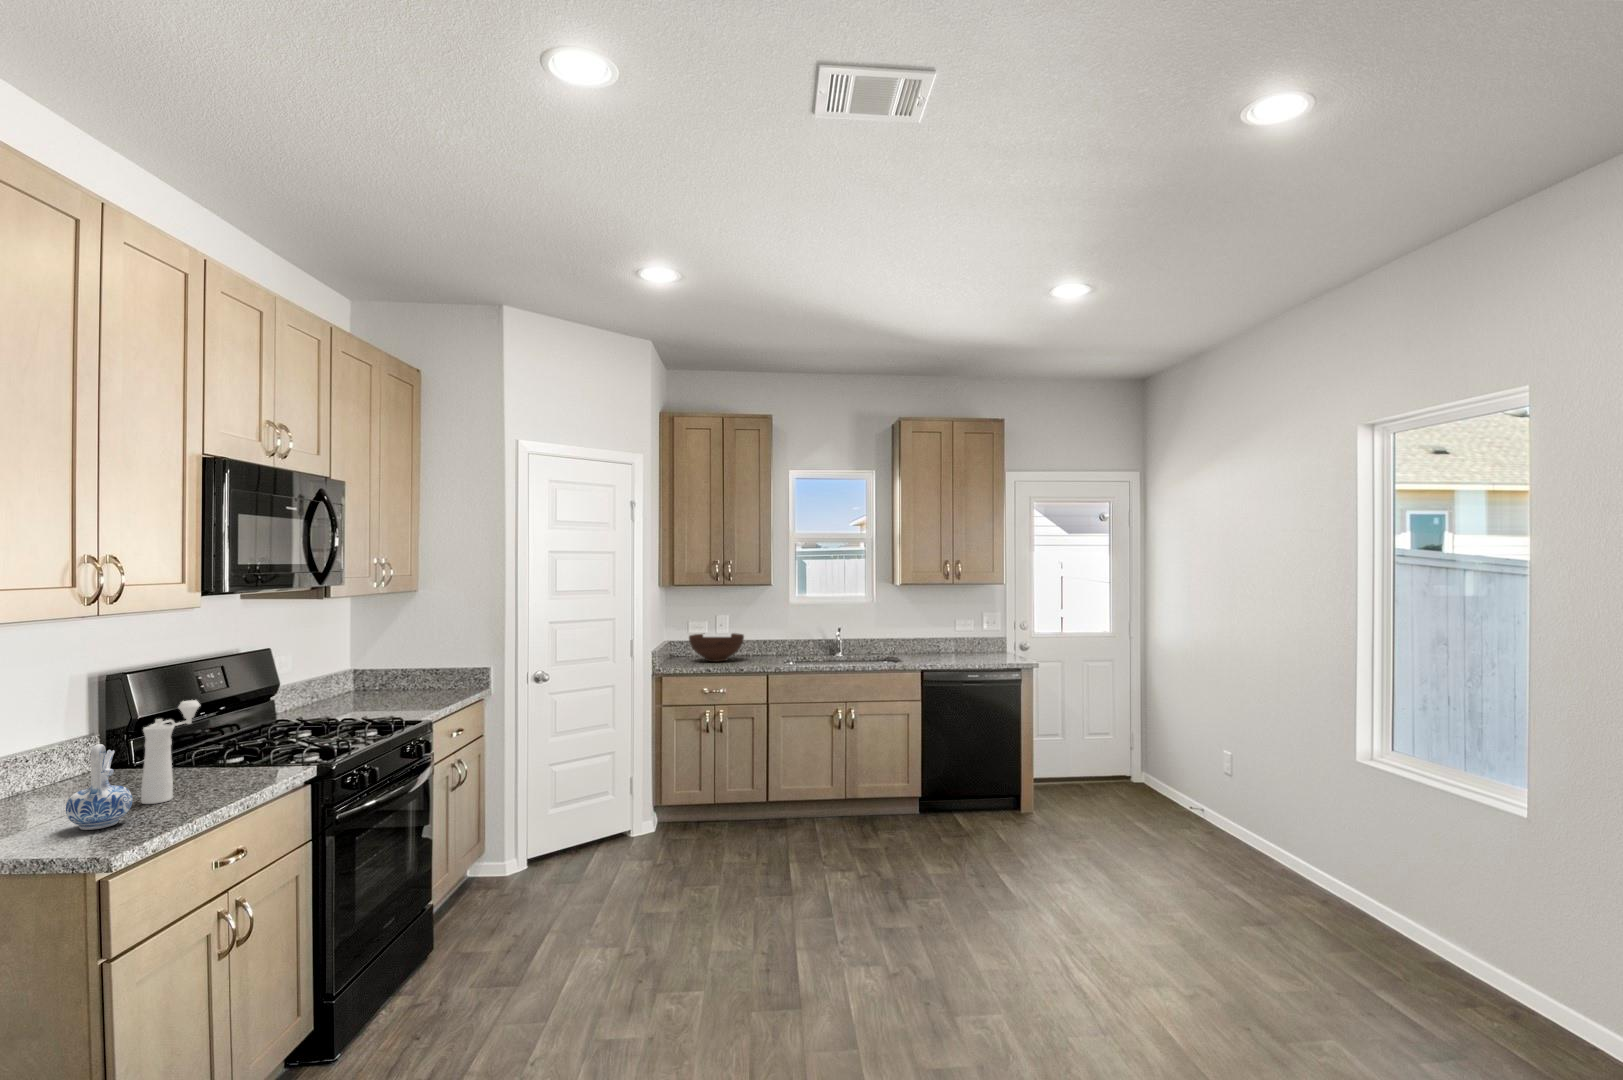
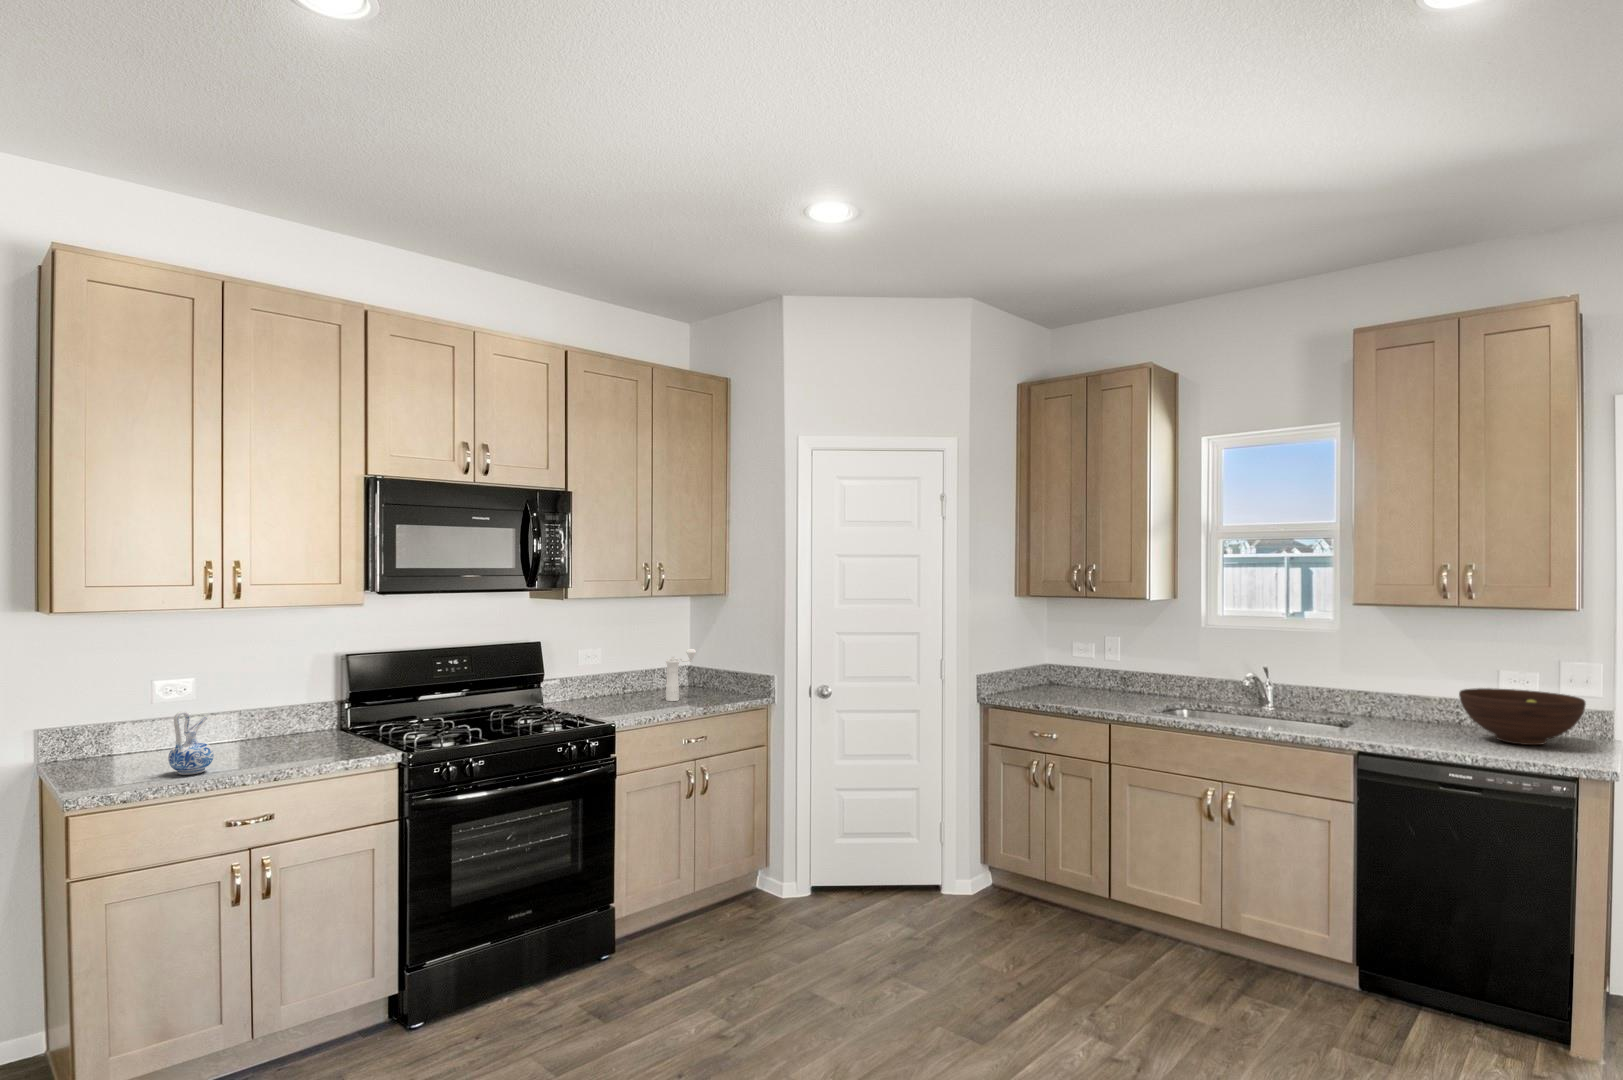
fruit bowl: present [689,633,744,662] -> present [1459,688,1586,745]
pepper mill: present [141,700,200,804] -> present [666,649,696,701]

